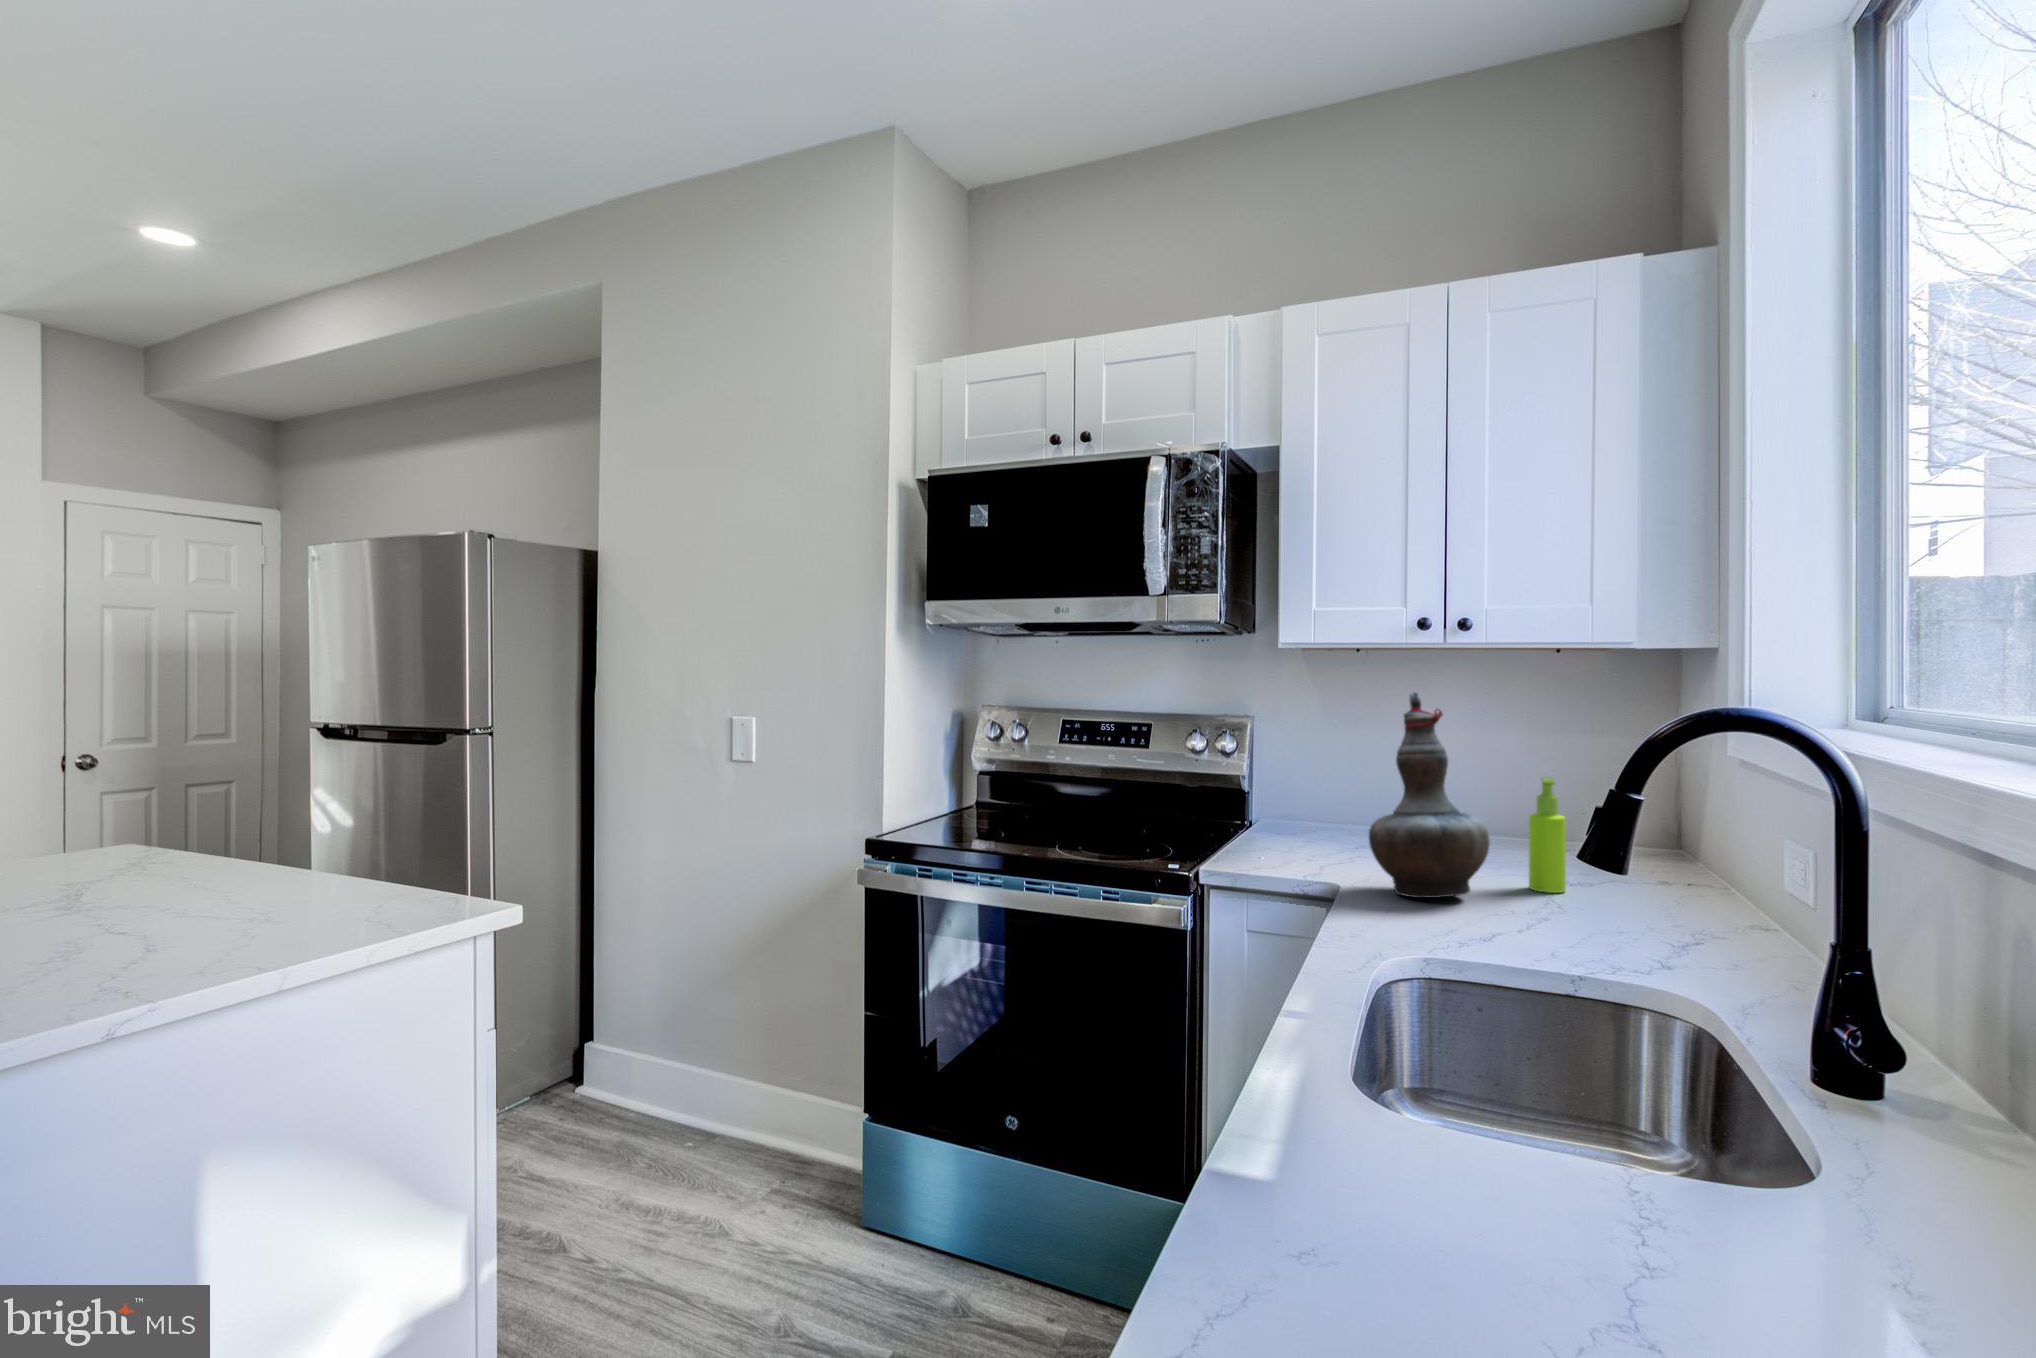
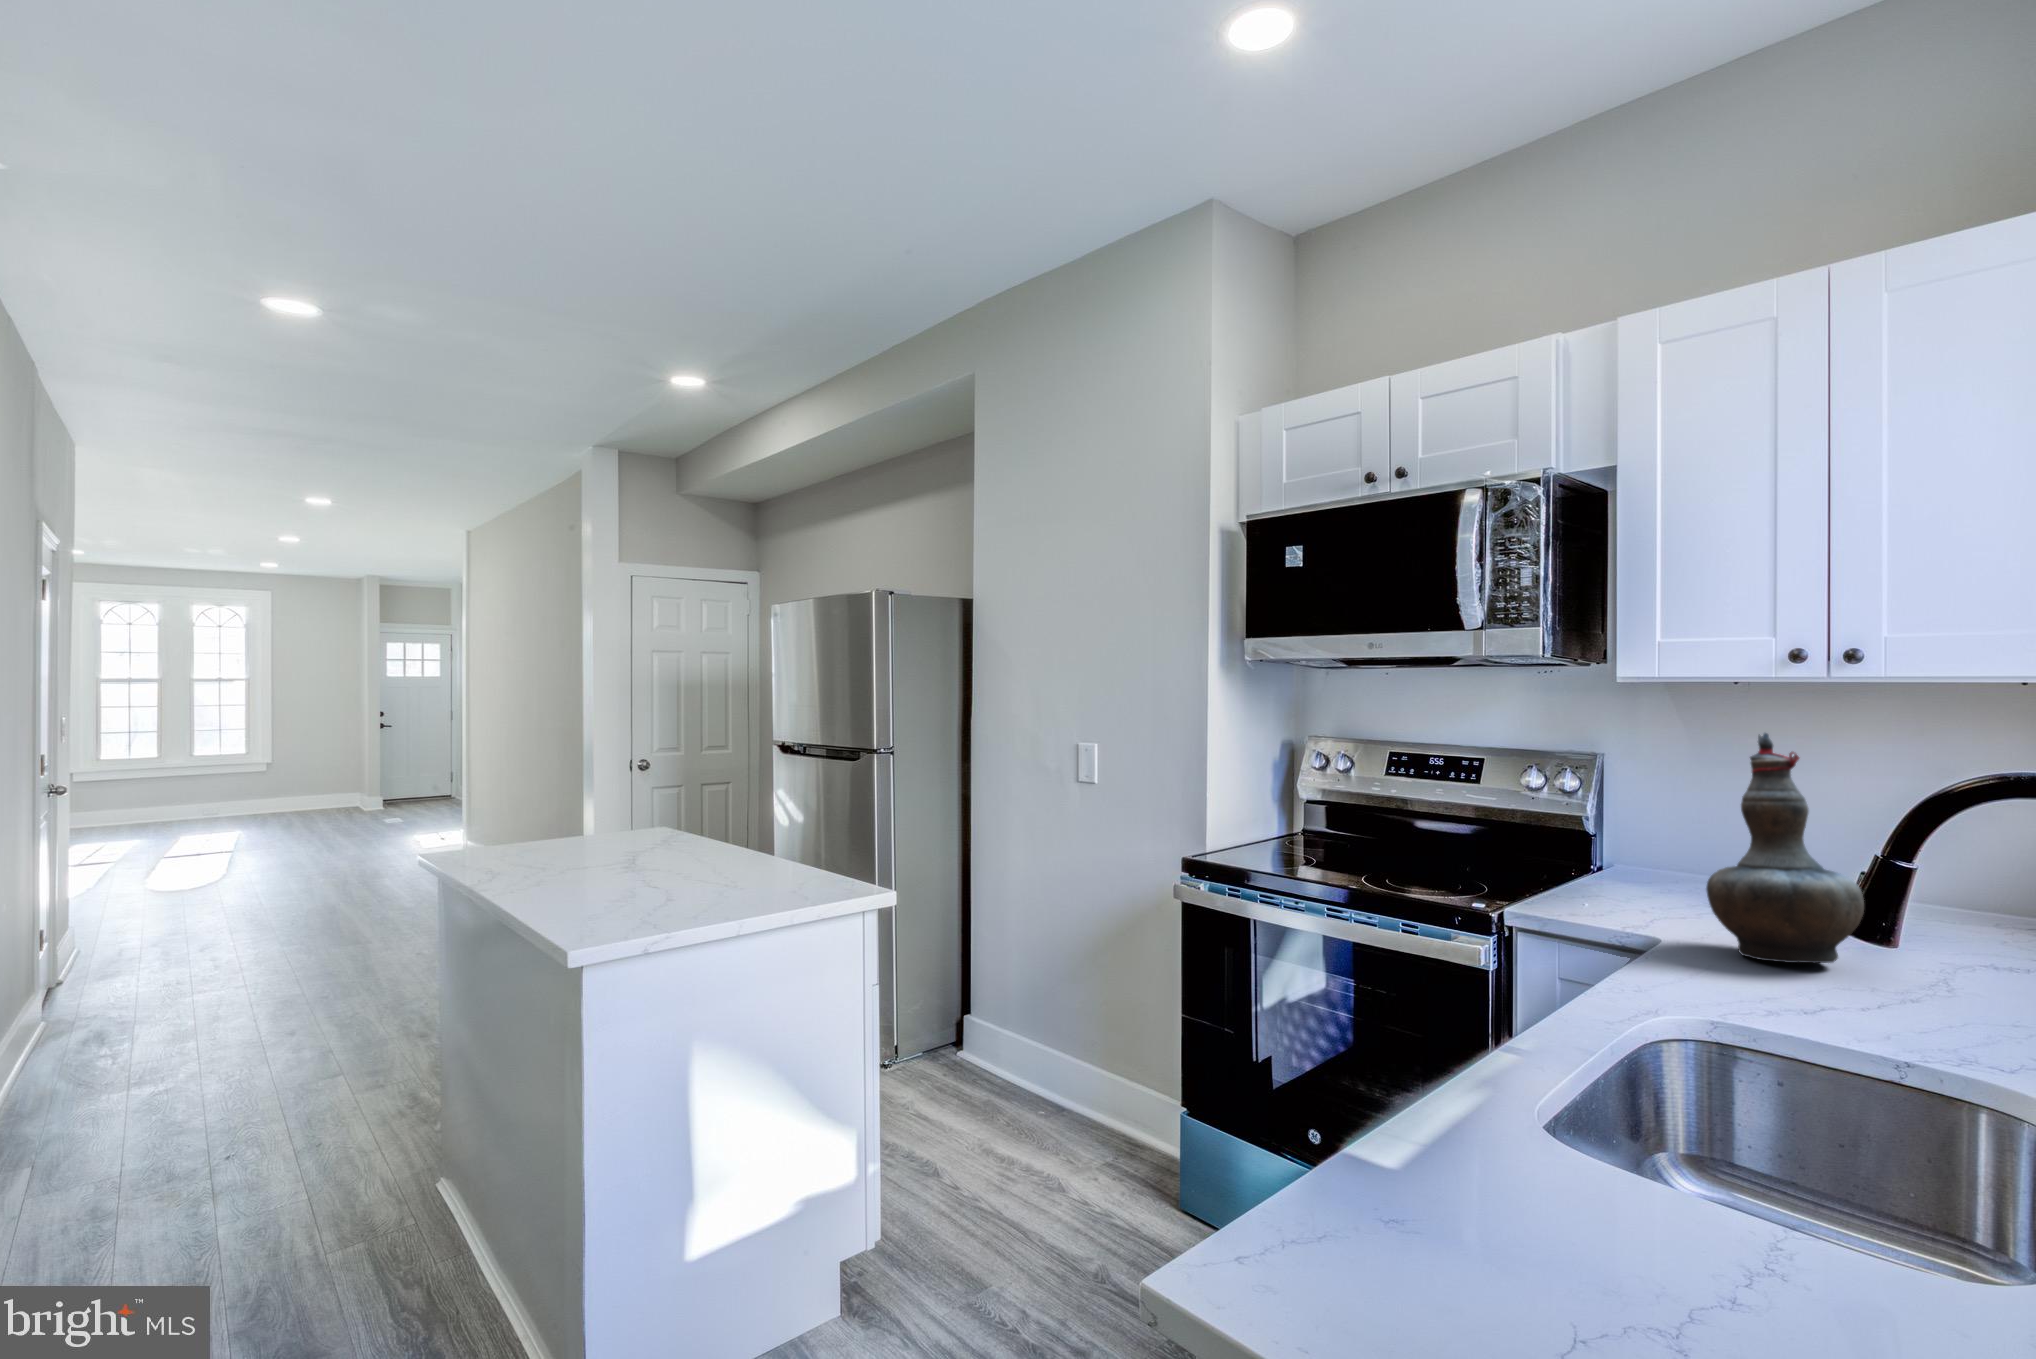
soap dispenser: present [1529,777,1566,893] -> none [1932,835,1986,973]

